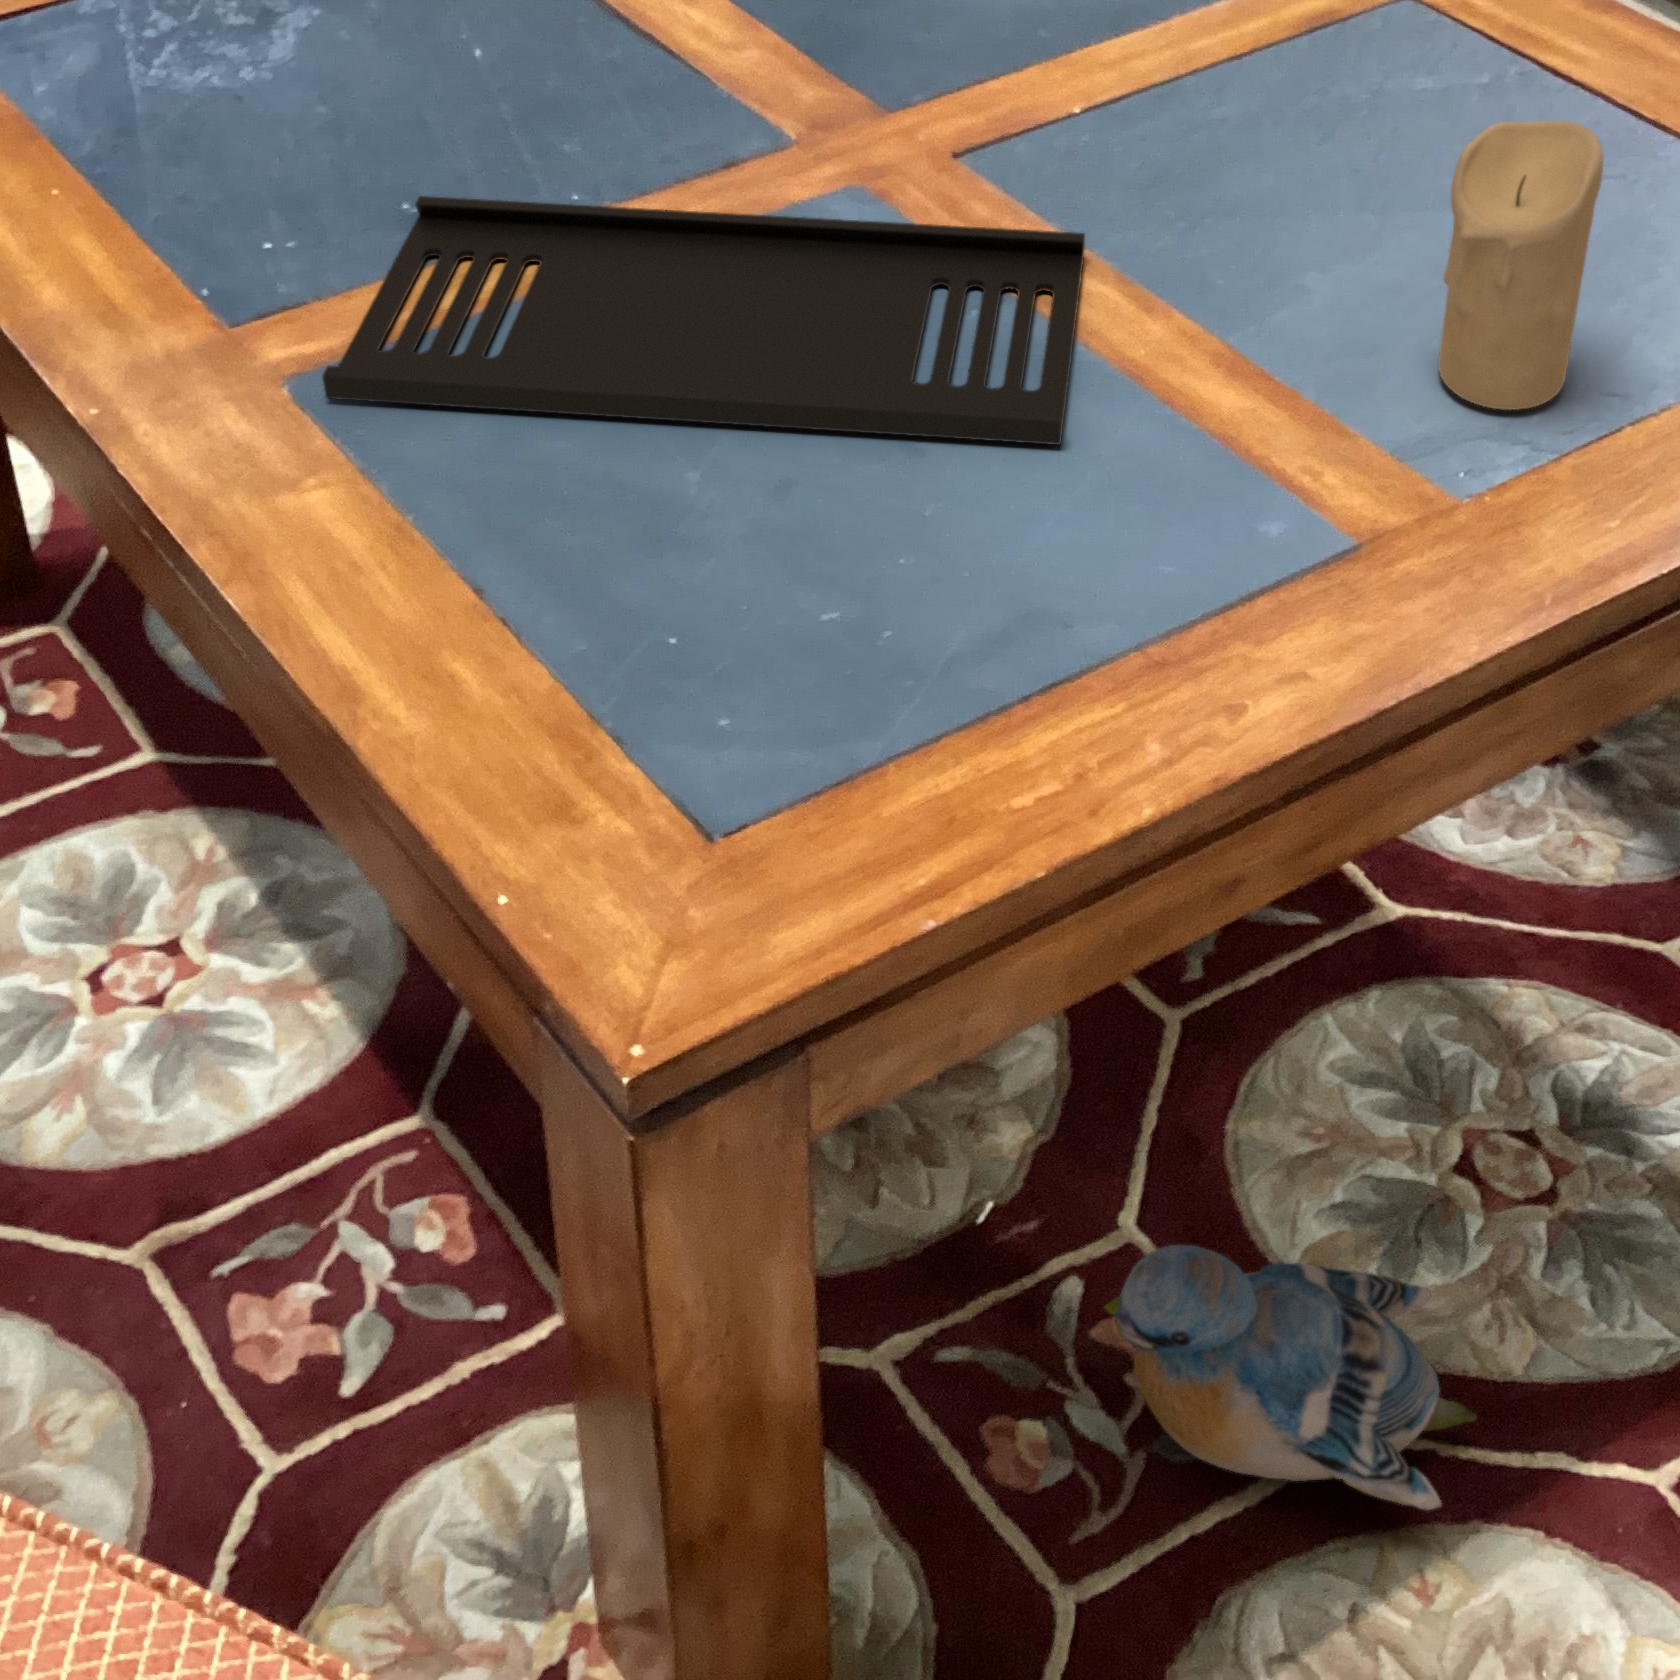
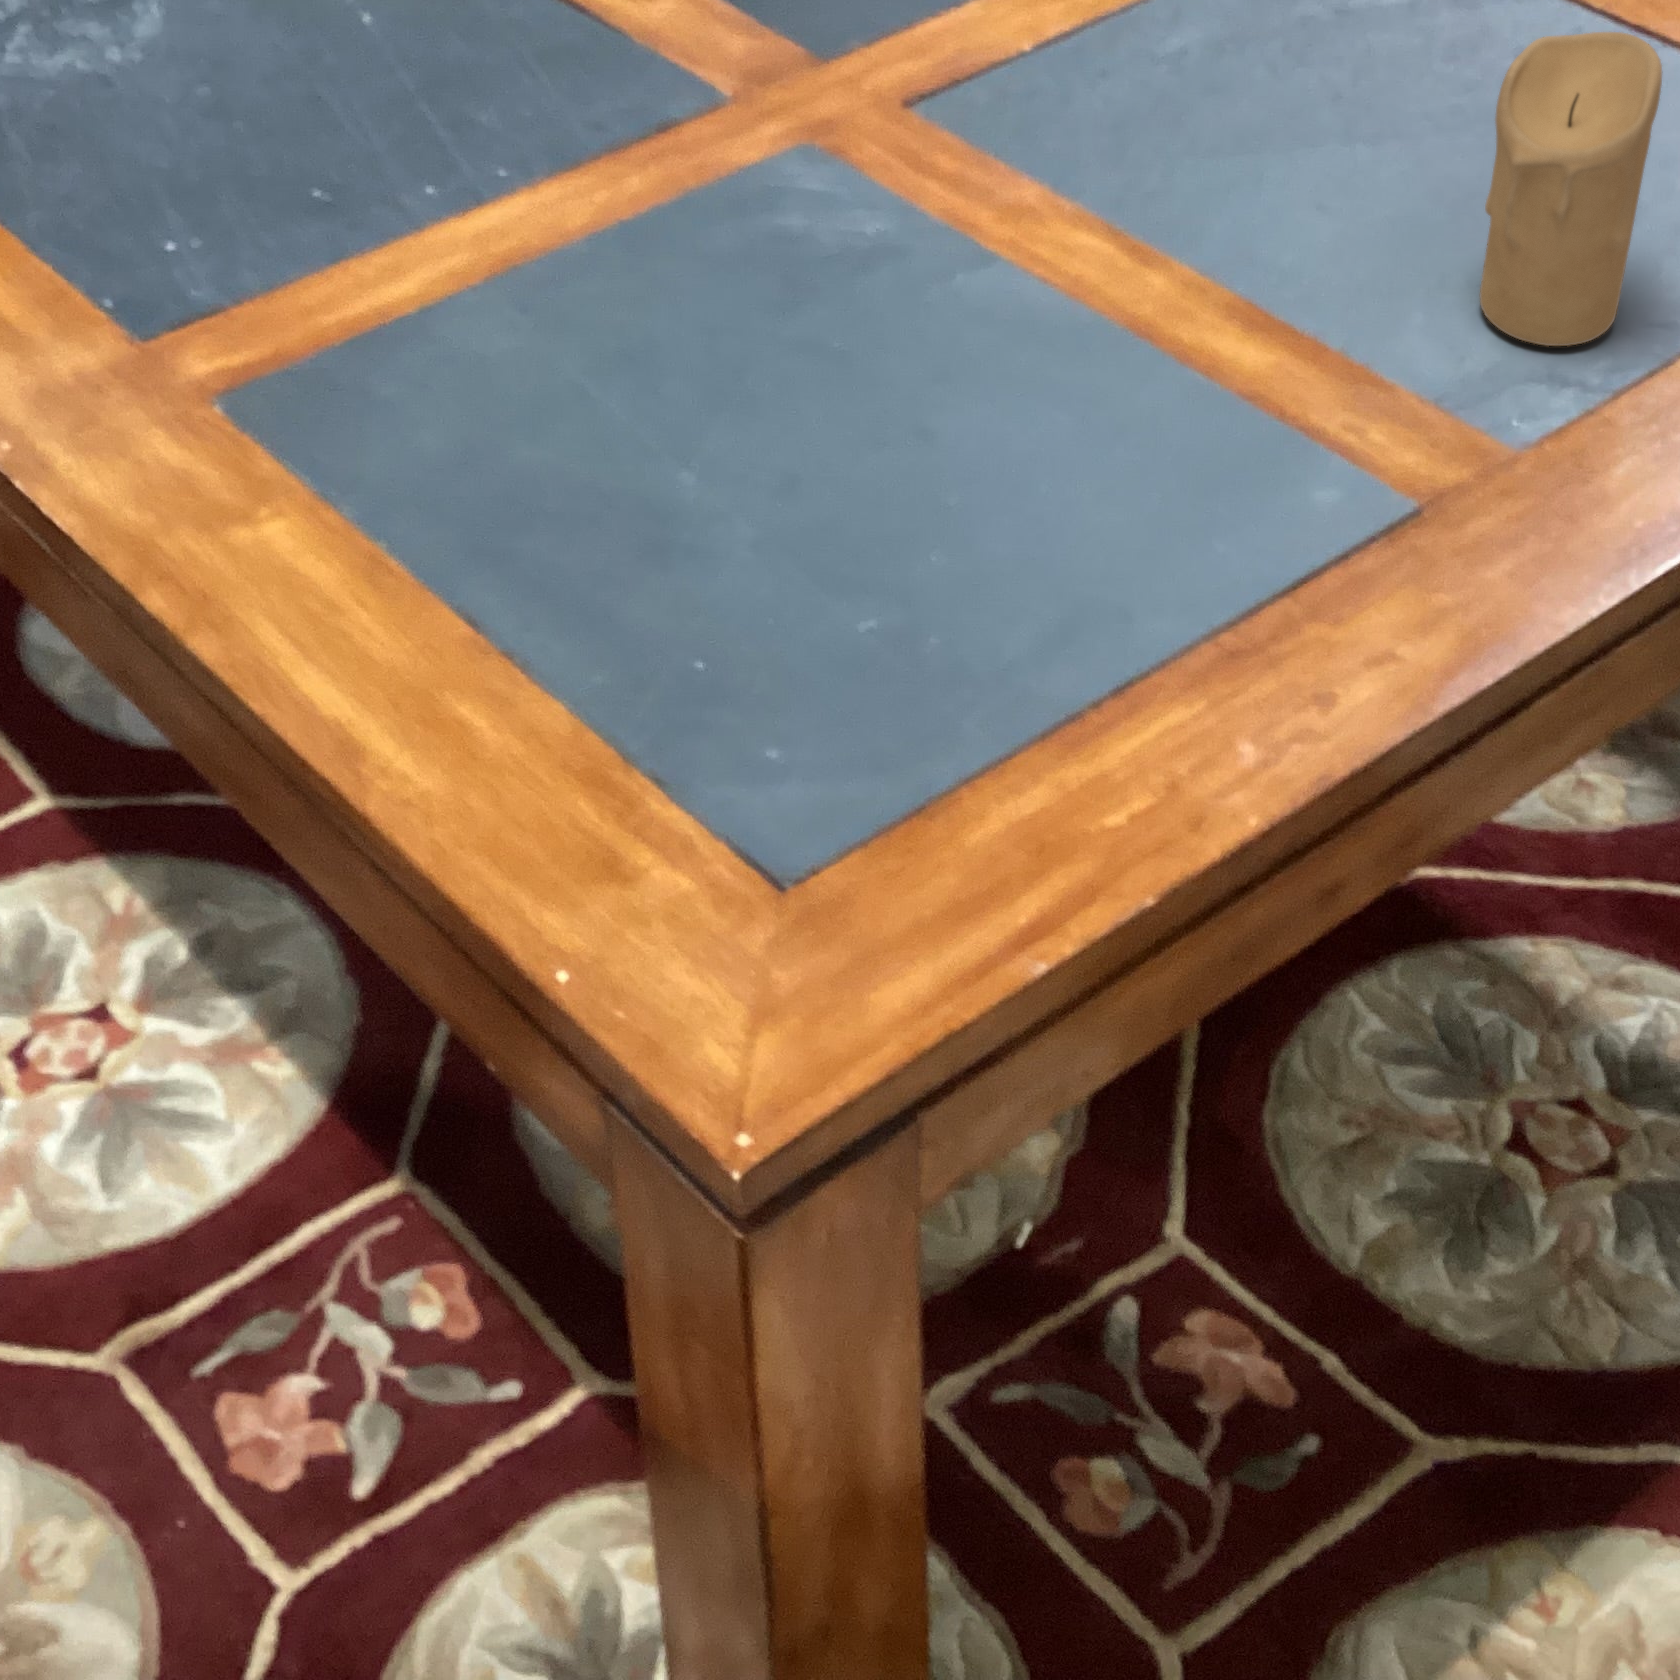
tray: present [322,196,1085,445] -> none [265,180,1095,416]
plush toy: present [1105,1245,1477,1510] -> none [1186,1263,1578,1521]

